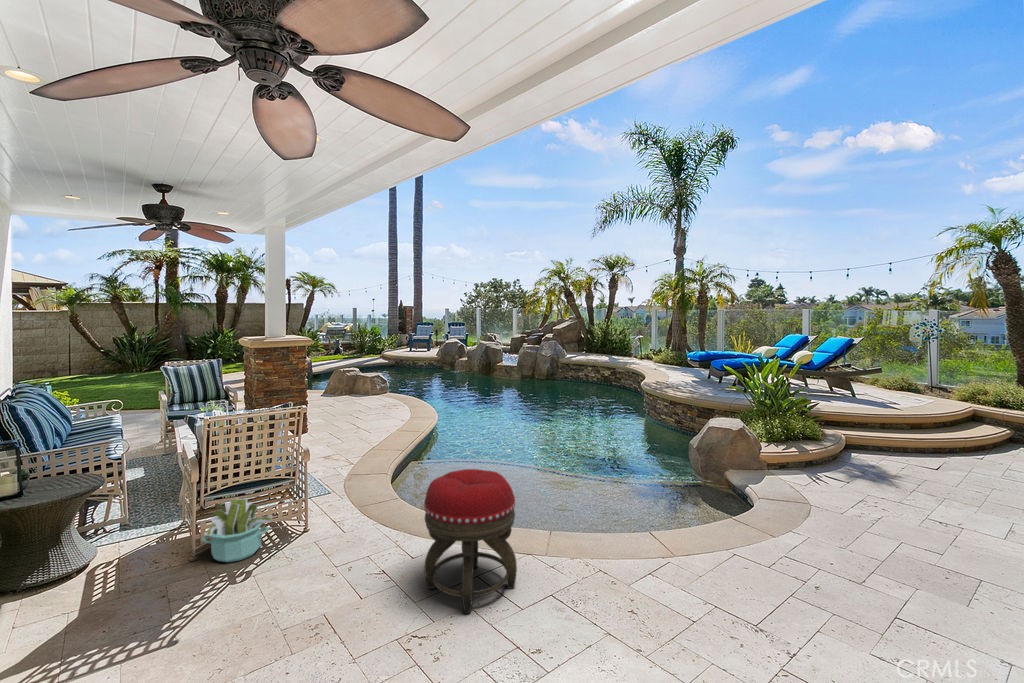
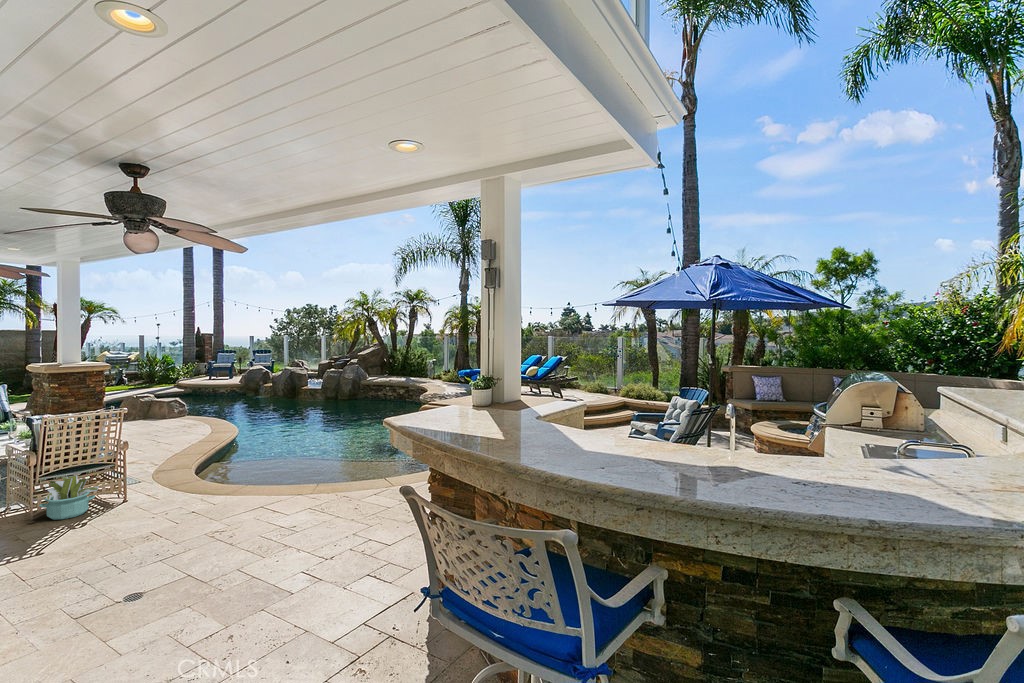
footstool: present [424,469,517,614] -> none [220,438,282,518]

